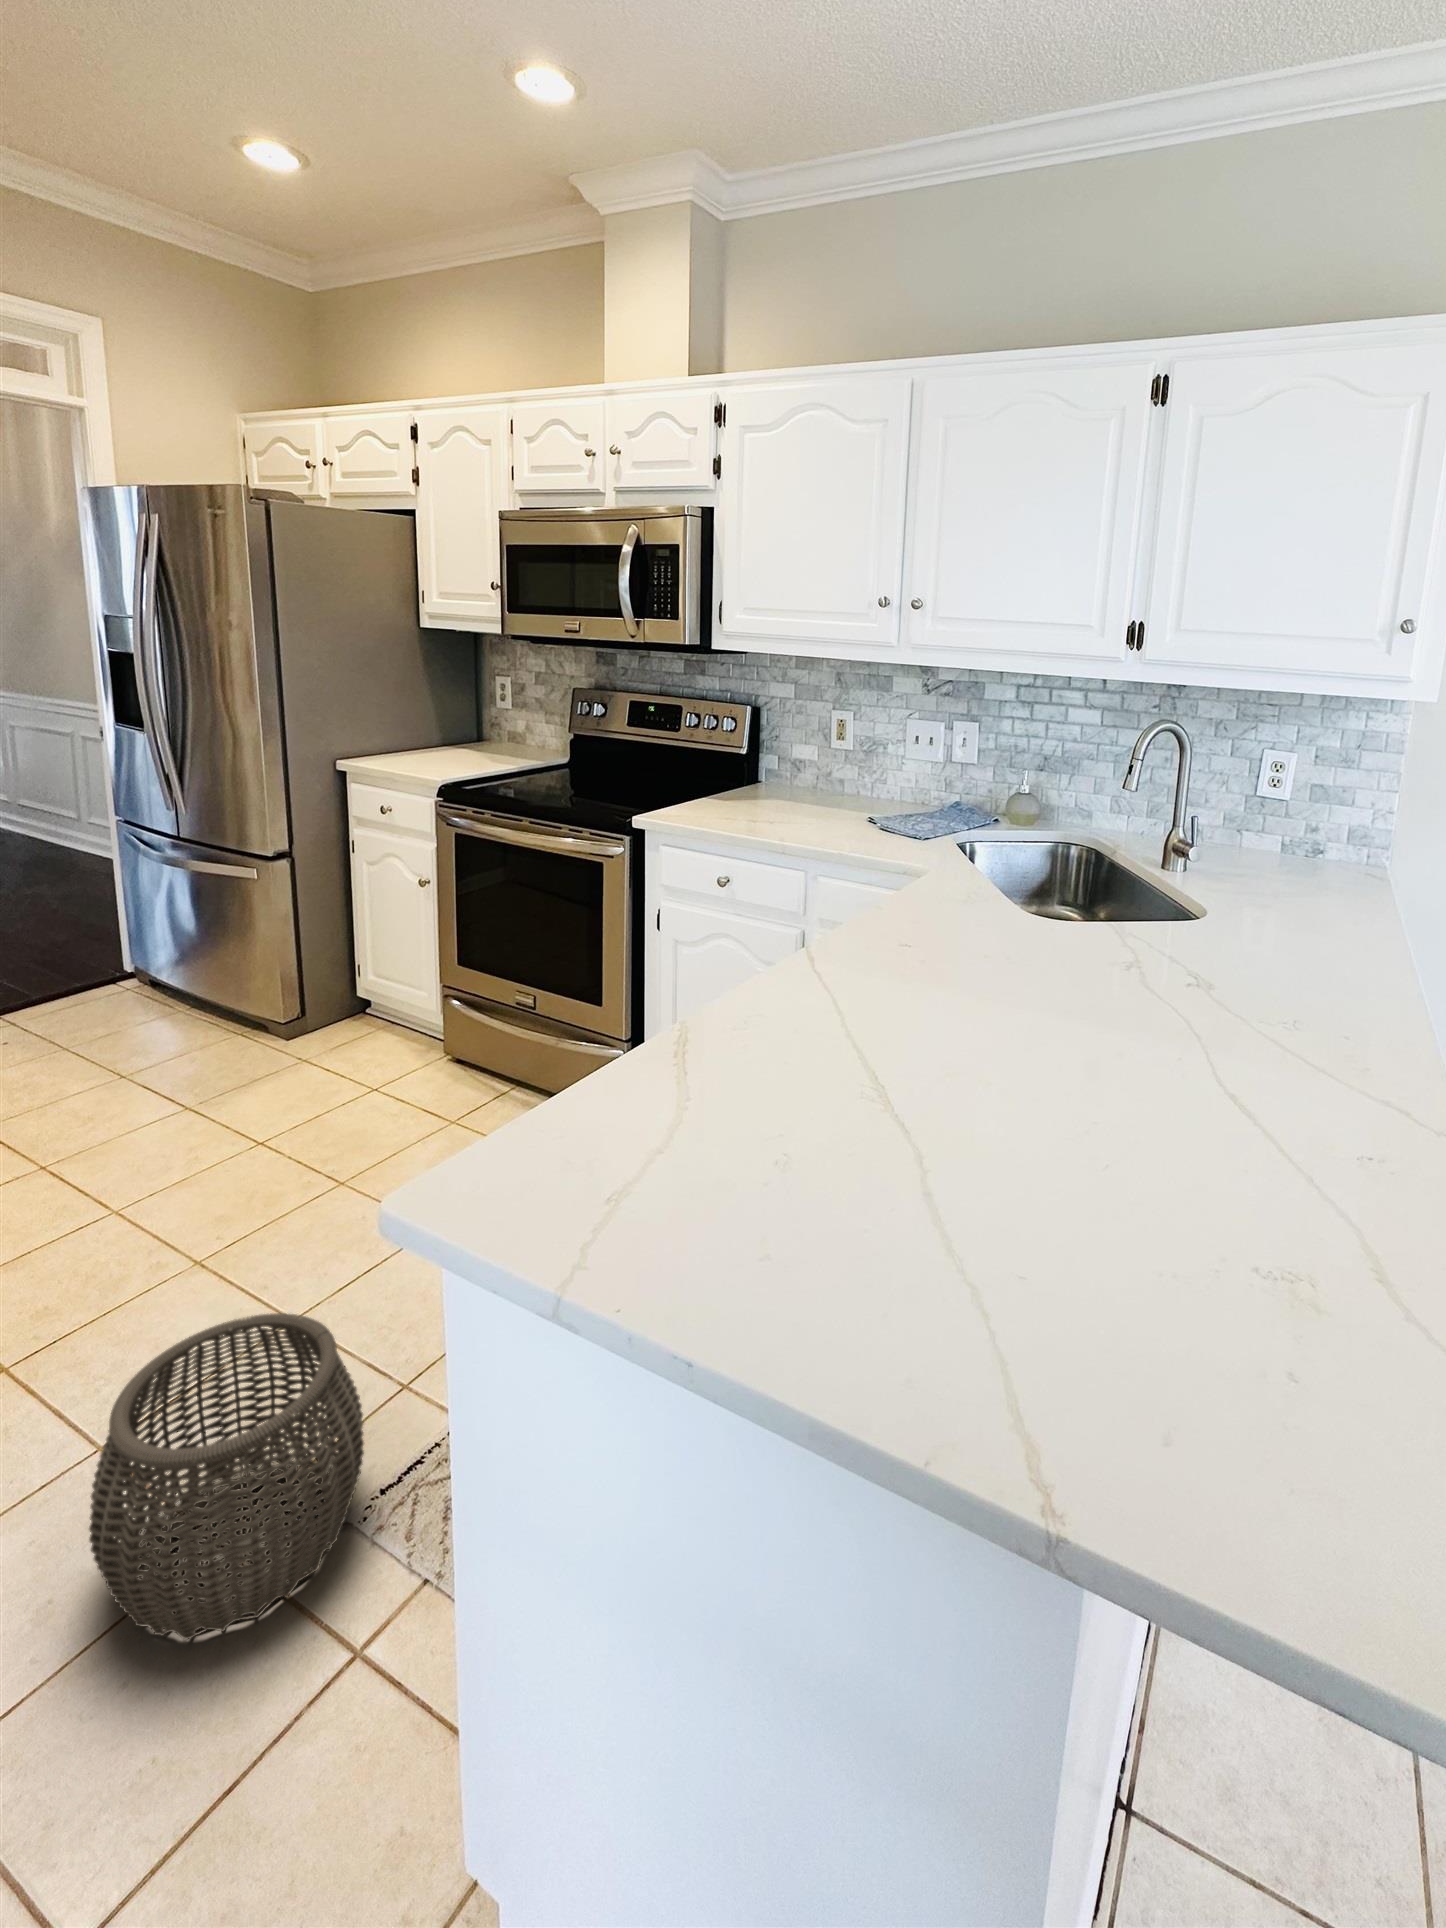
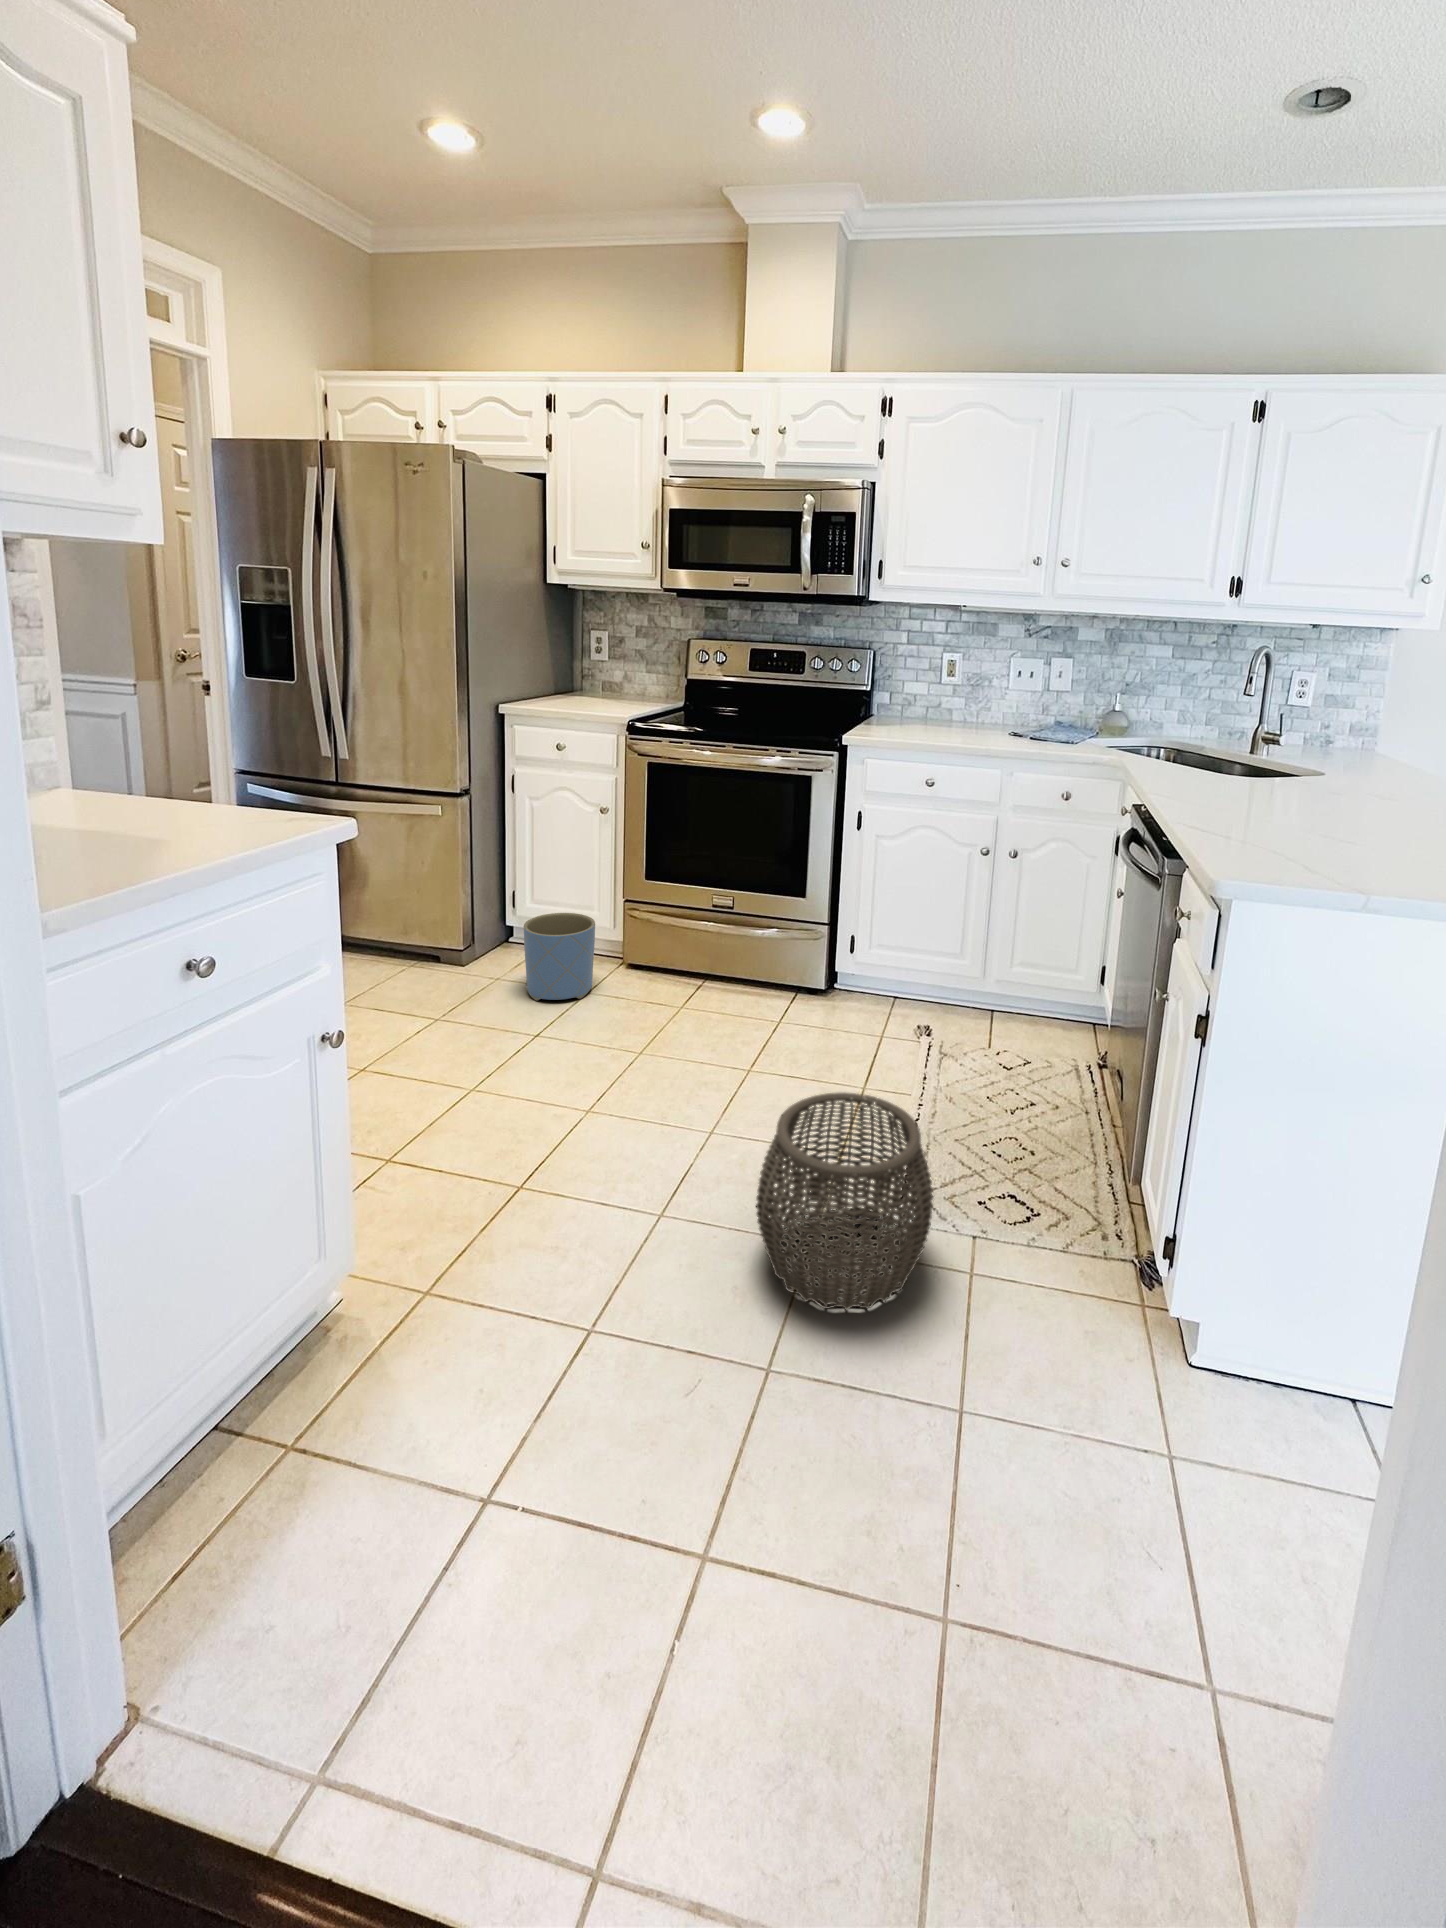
planter: none [307,996,394,1098] -> present [524,913,595,1001]

